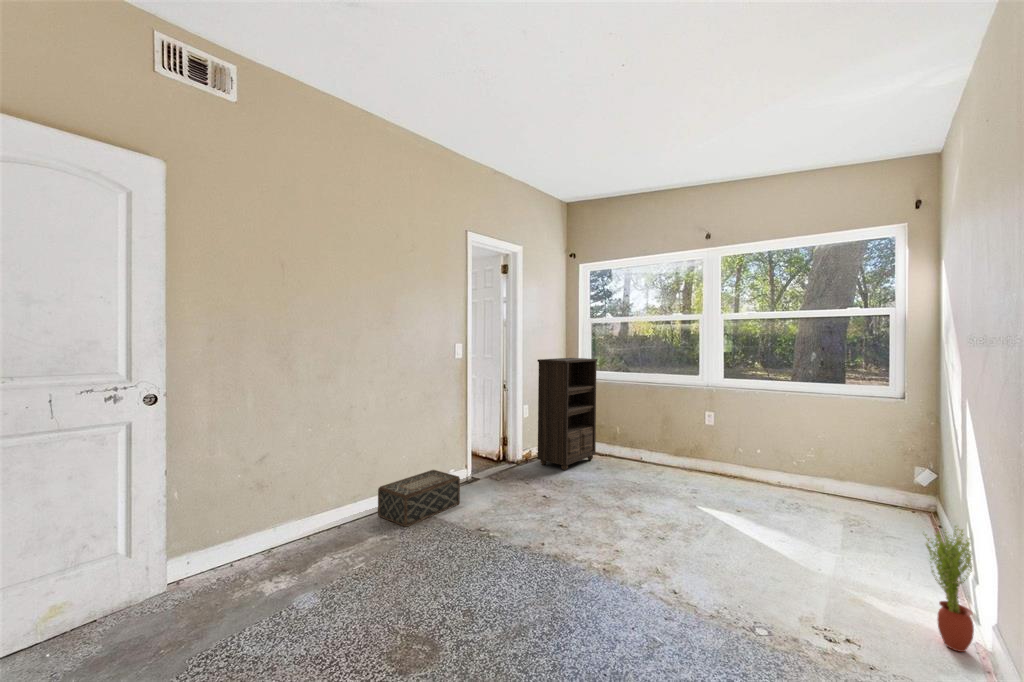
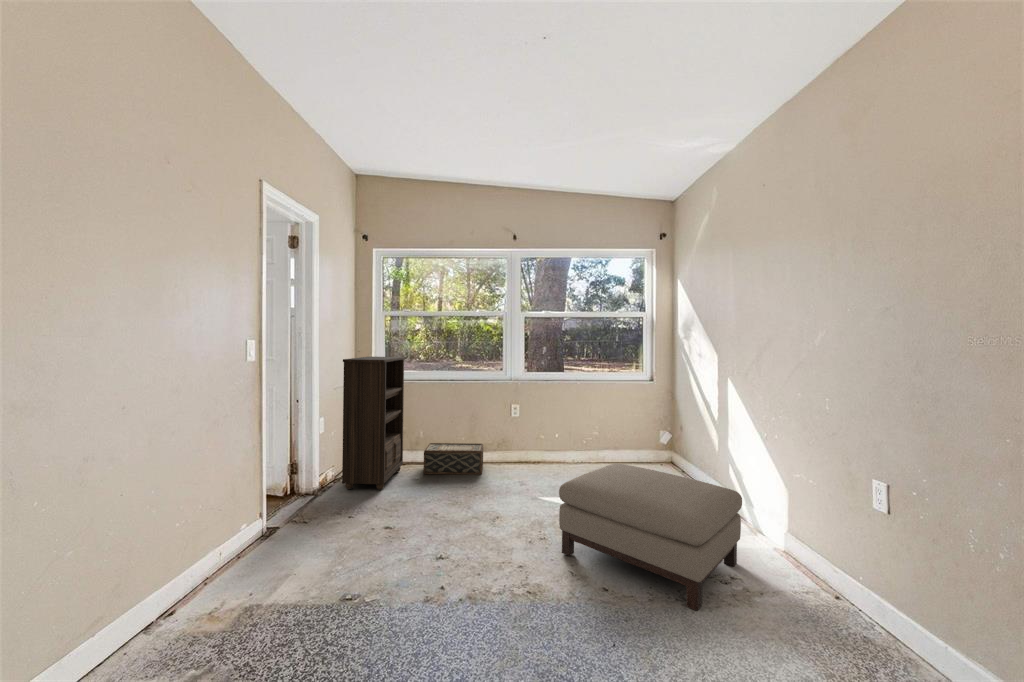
woven basket: present [378,470,460,527] -> present [424,443,483,474]
ottoman: none [661,482,883,643] -> present [559,463,742,611]
potted plant: present [925,526,974,652] -> none [751,468,787,558]

